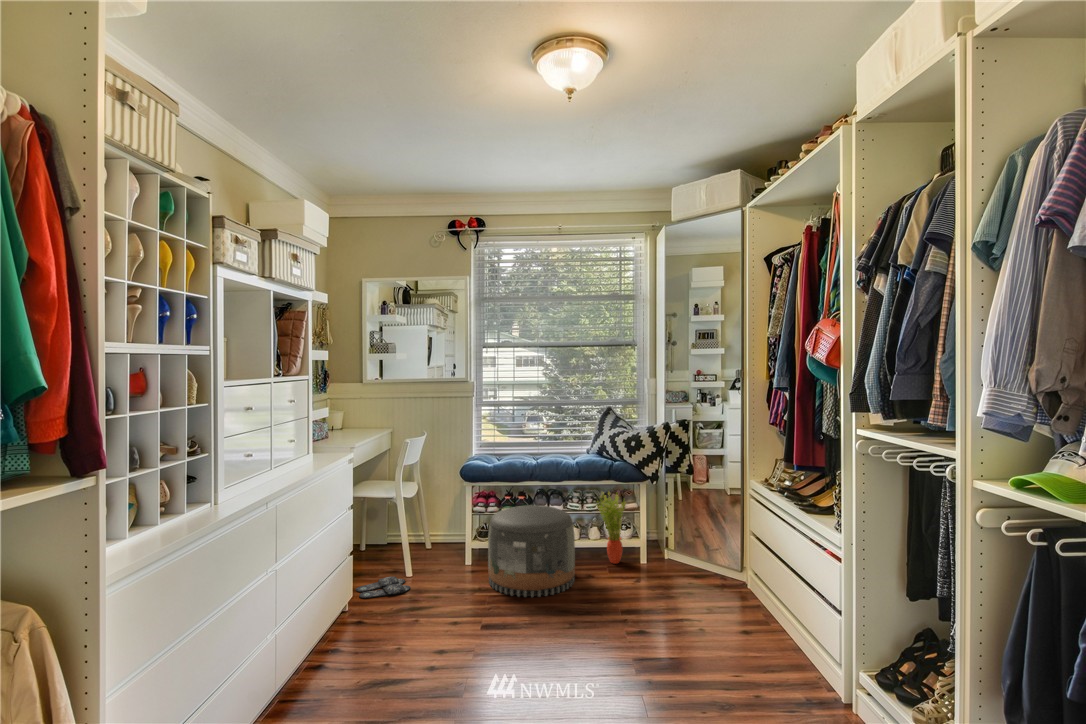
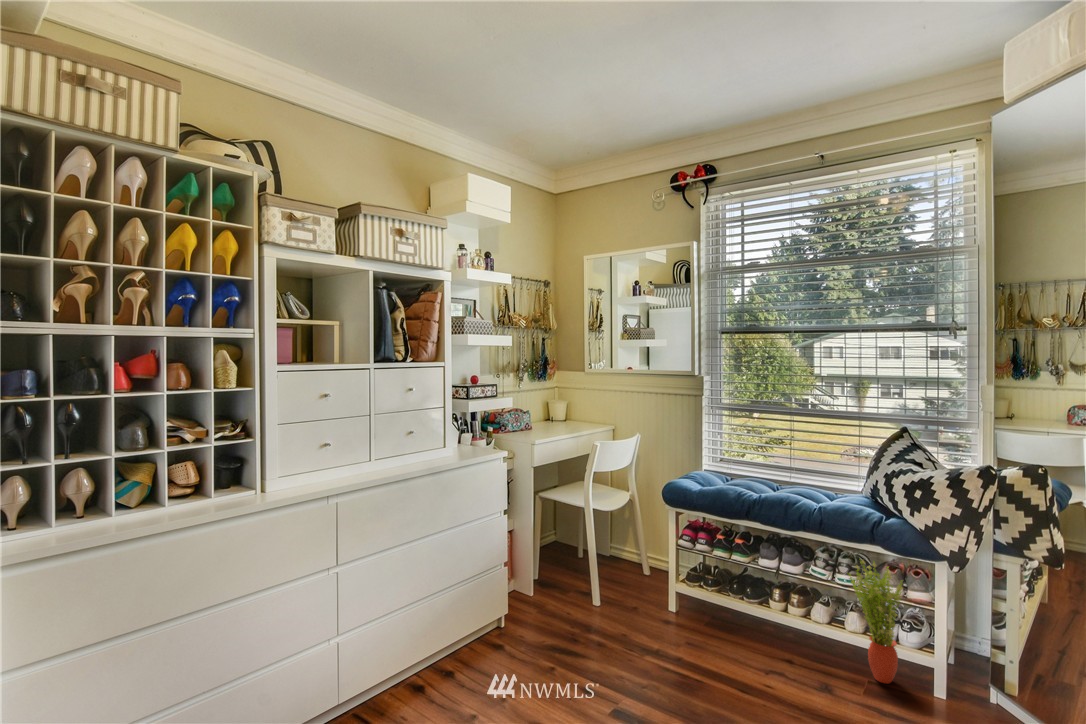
pouf: present [488,505,575,597] -> none [660,553,792,702]
slippers: present [356,577,410,598] -> none [515,601,576,627]

